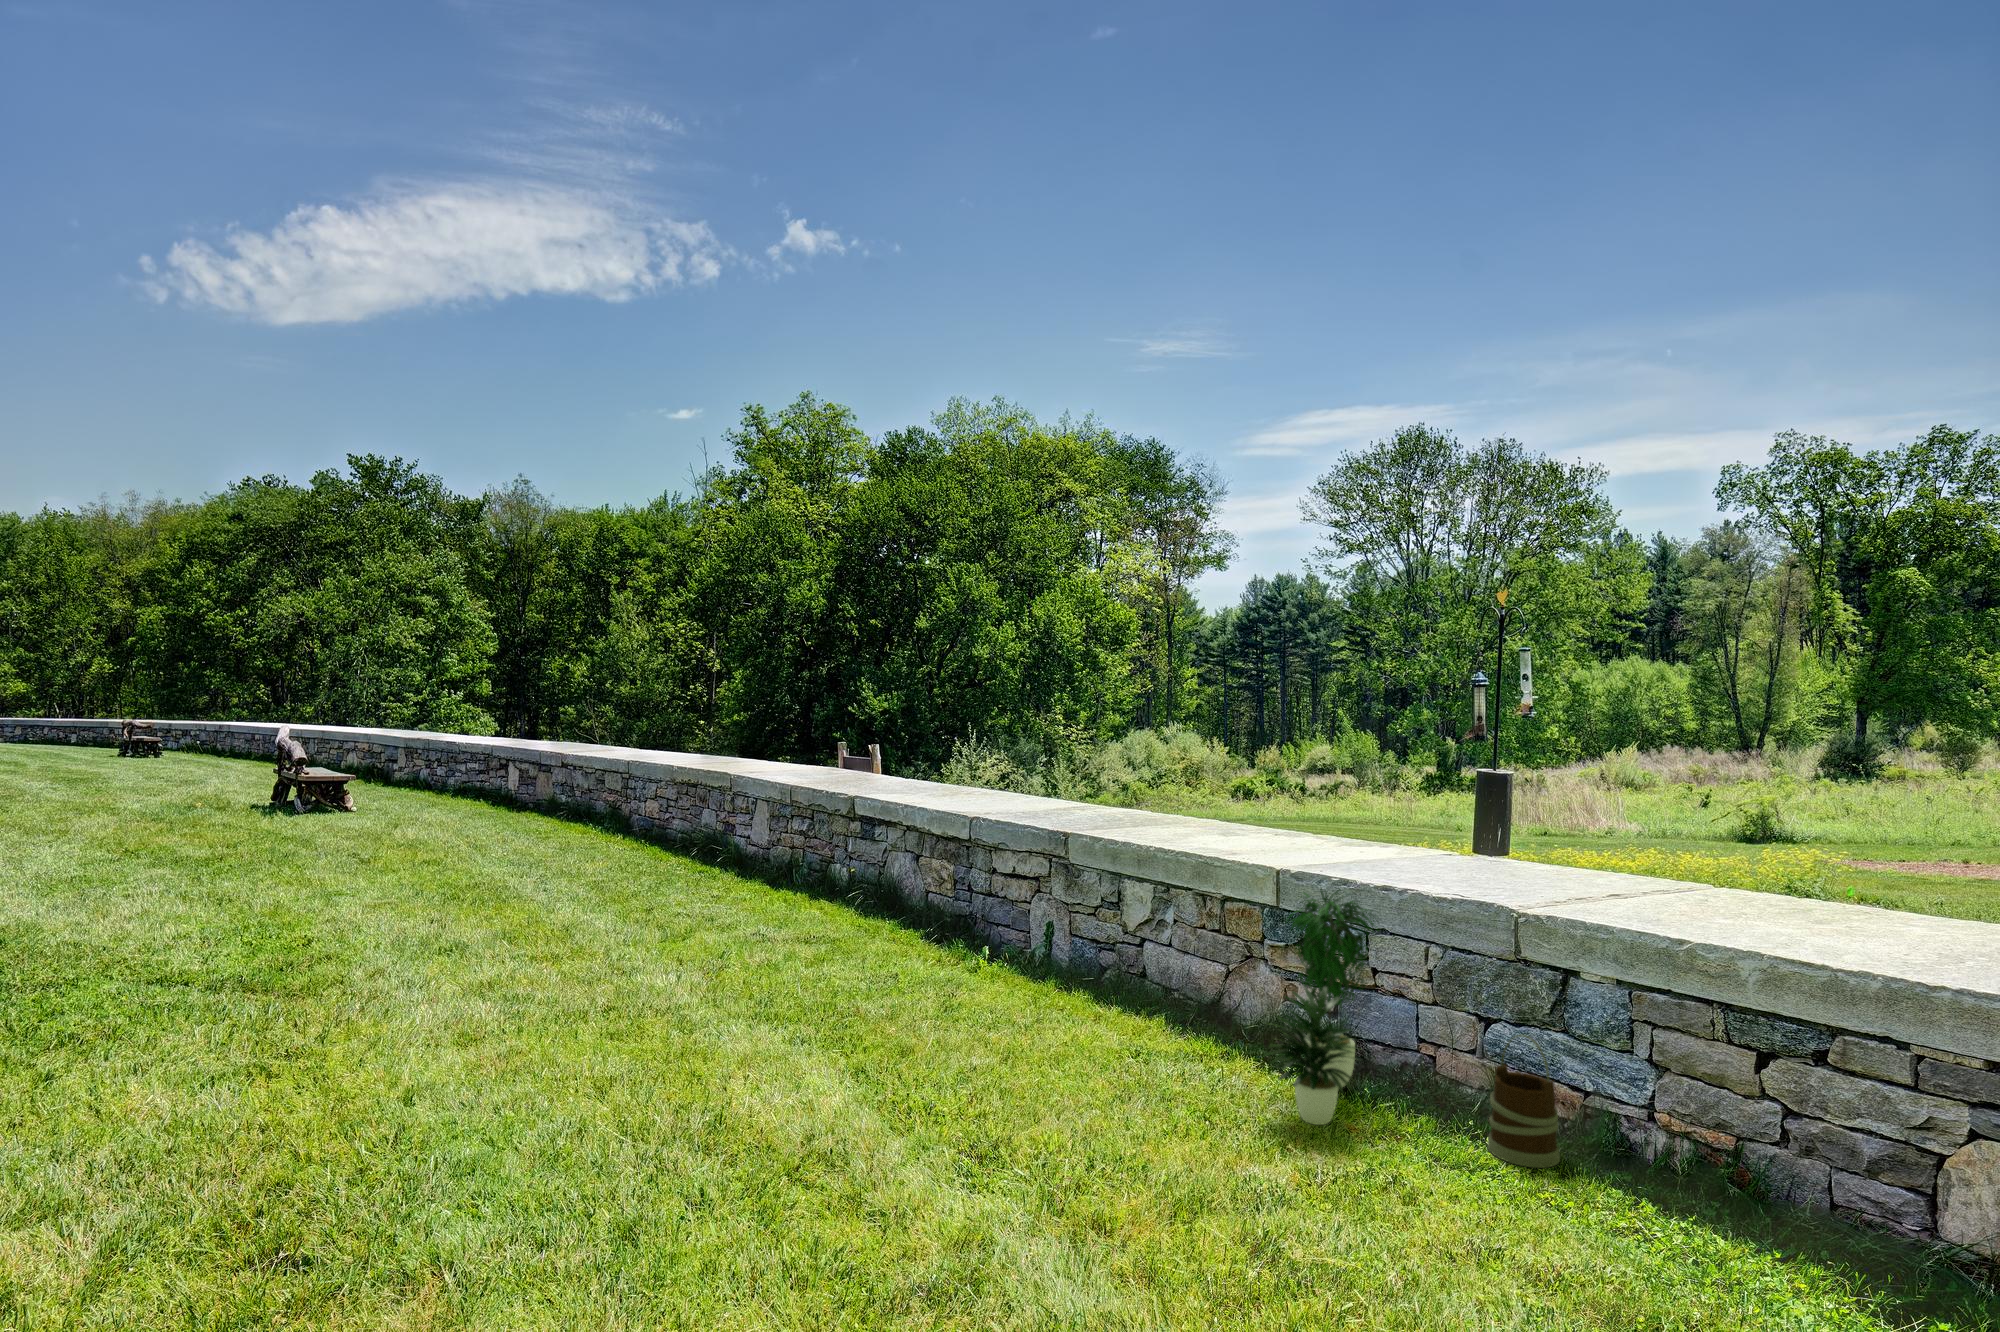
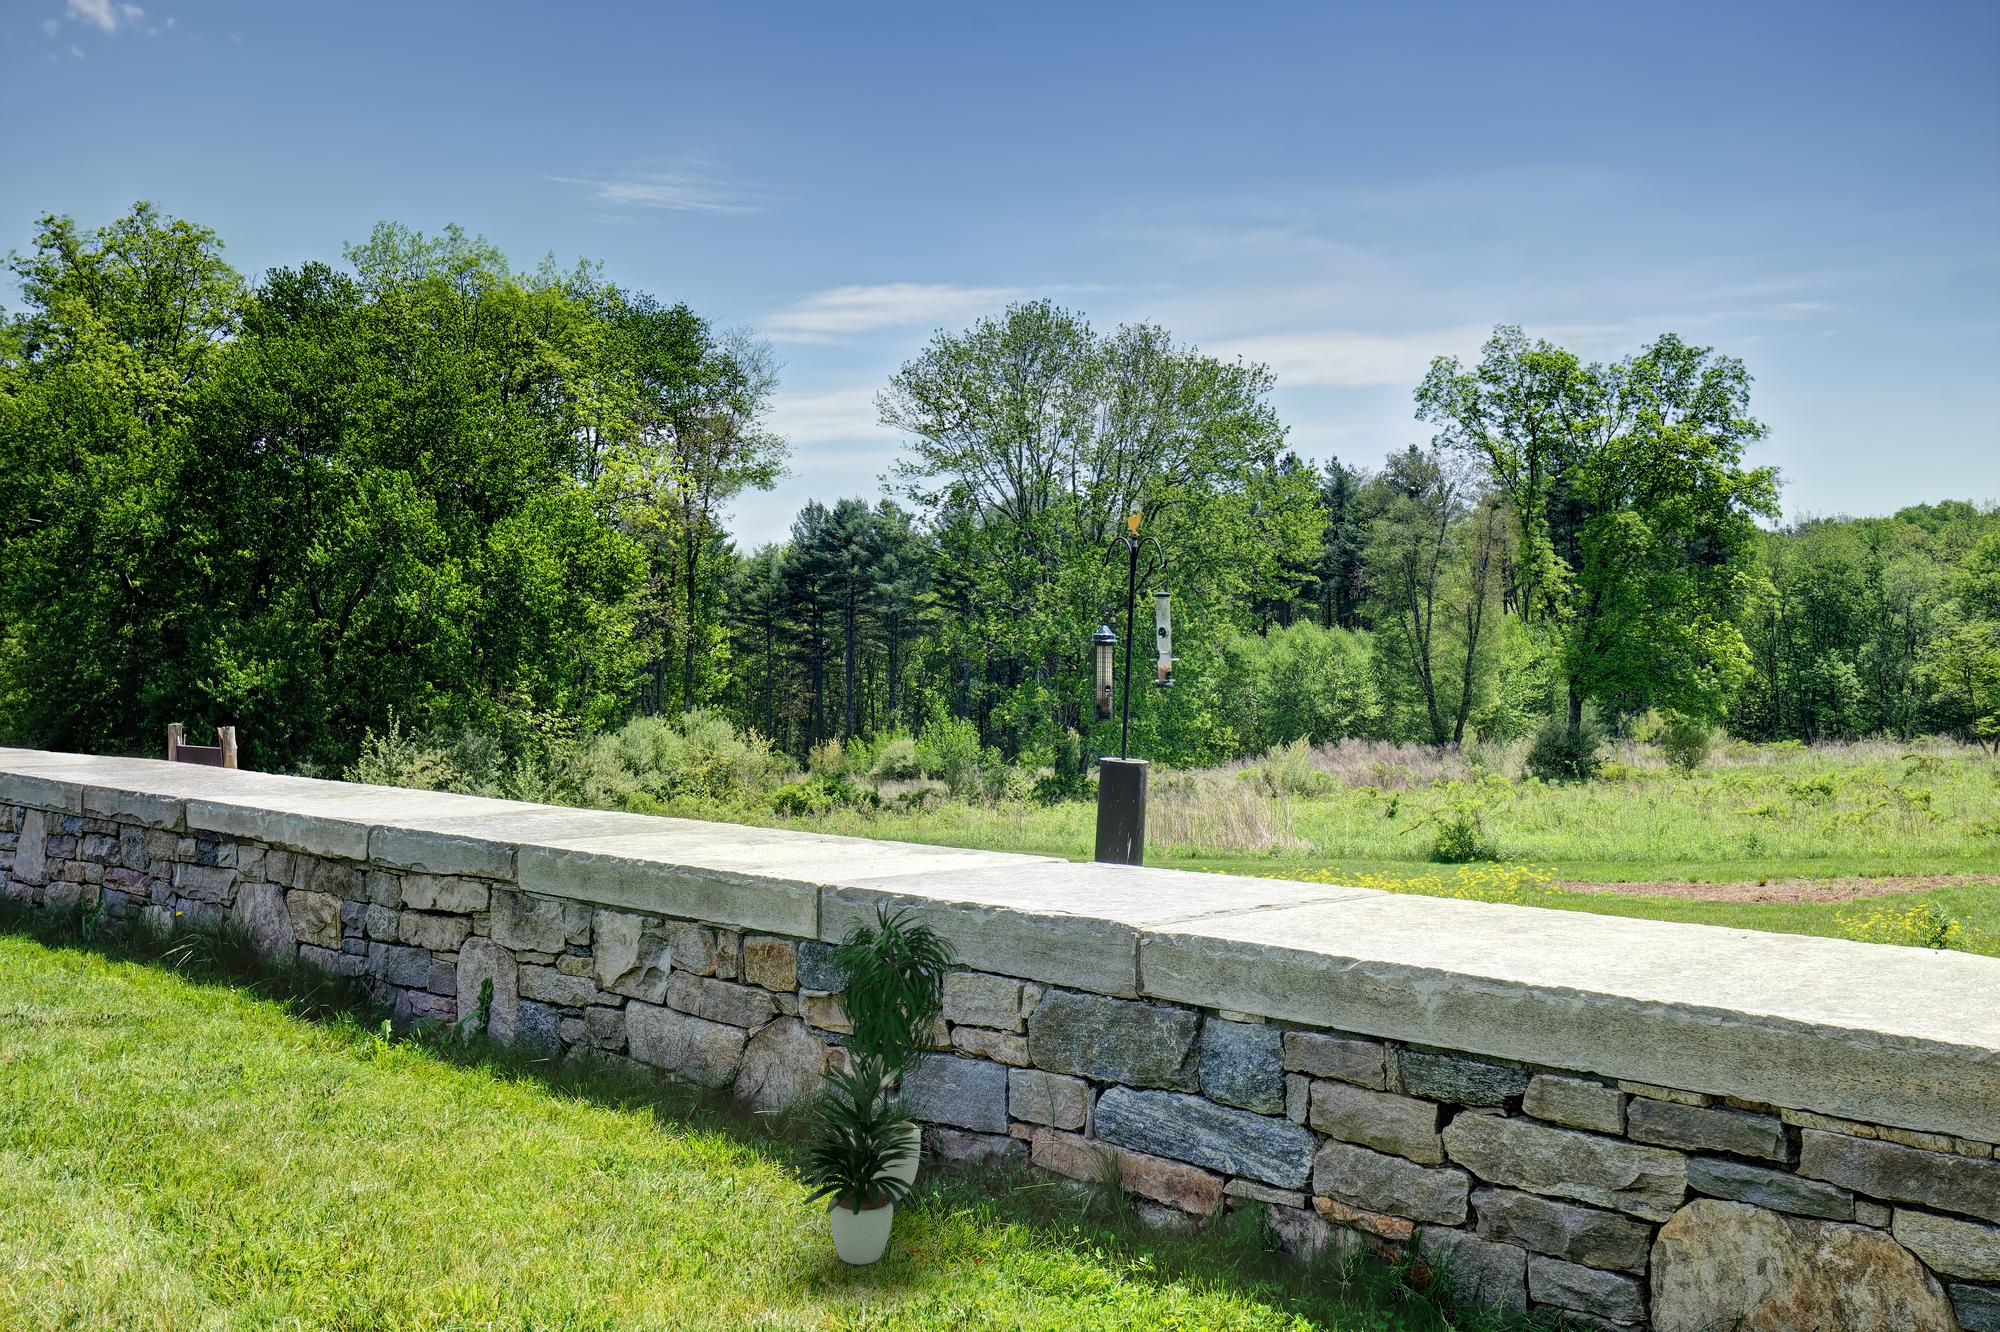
wooden bucket: present [1487,1035,1560,1168] -> none [1097,1103,1191,1292]

